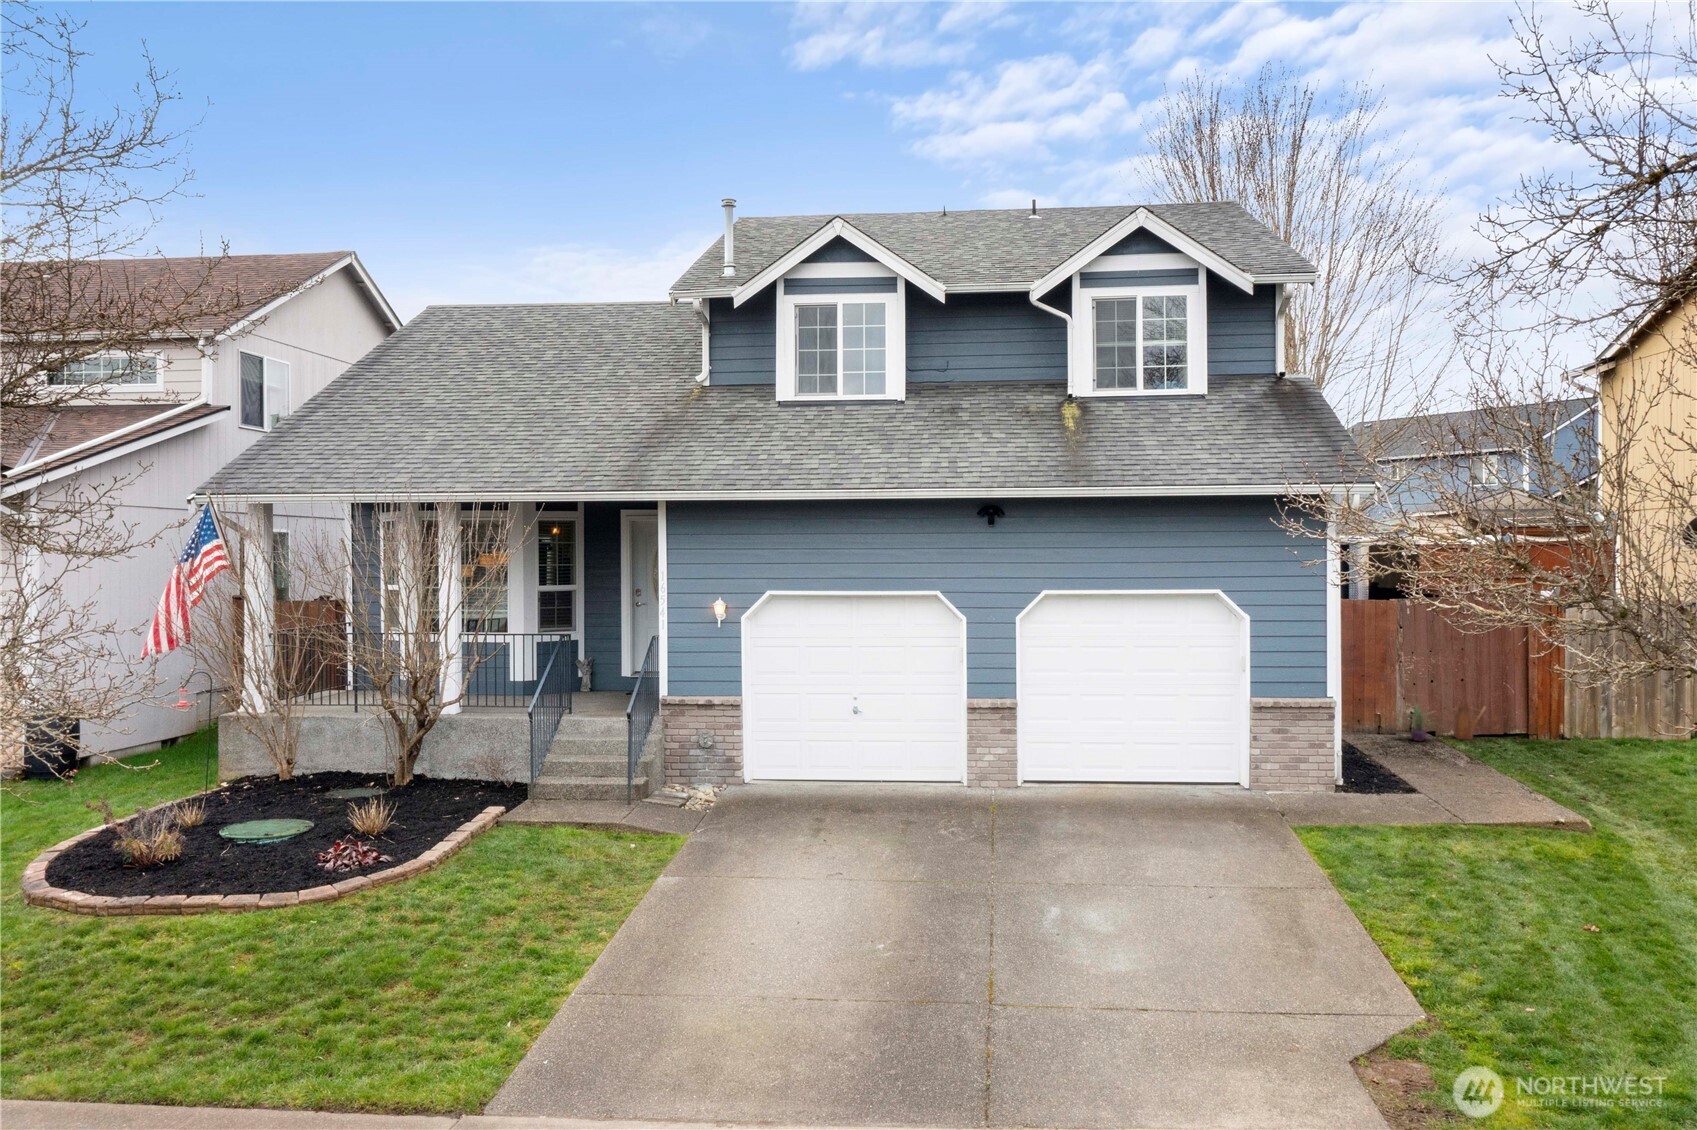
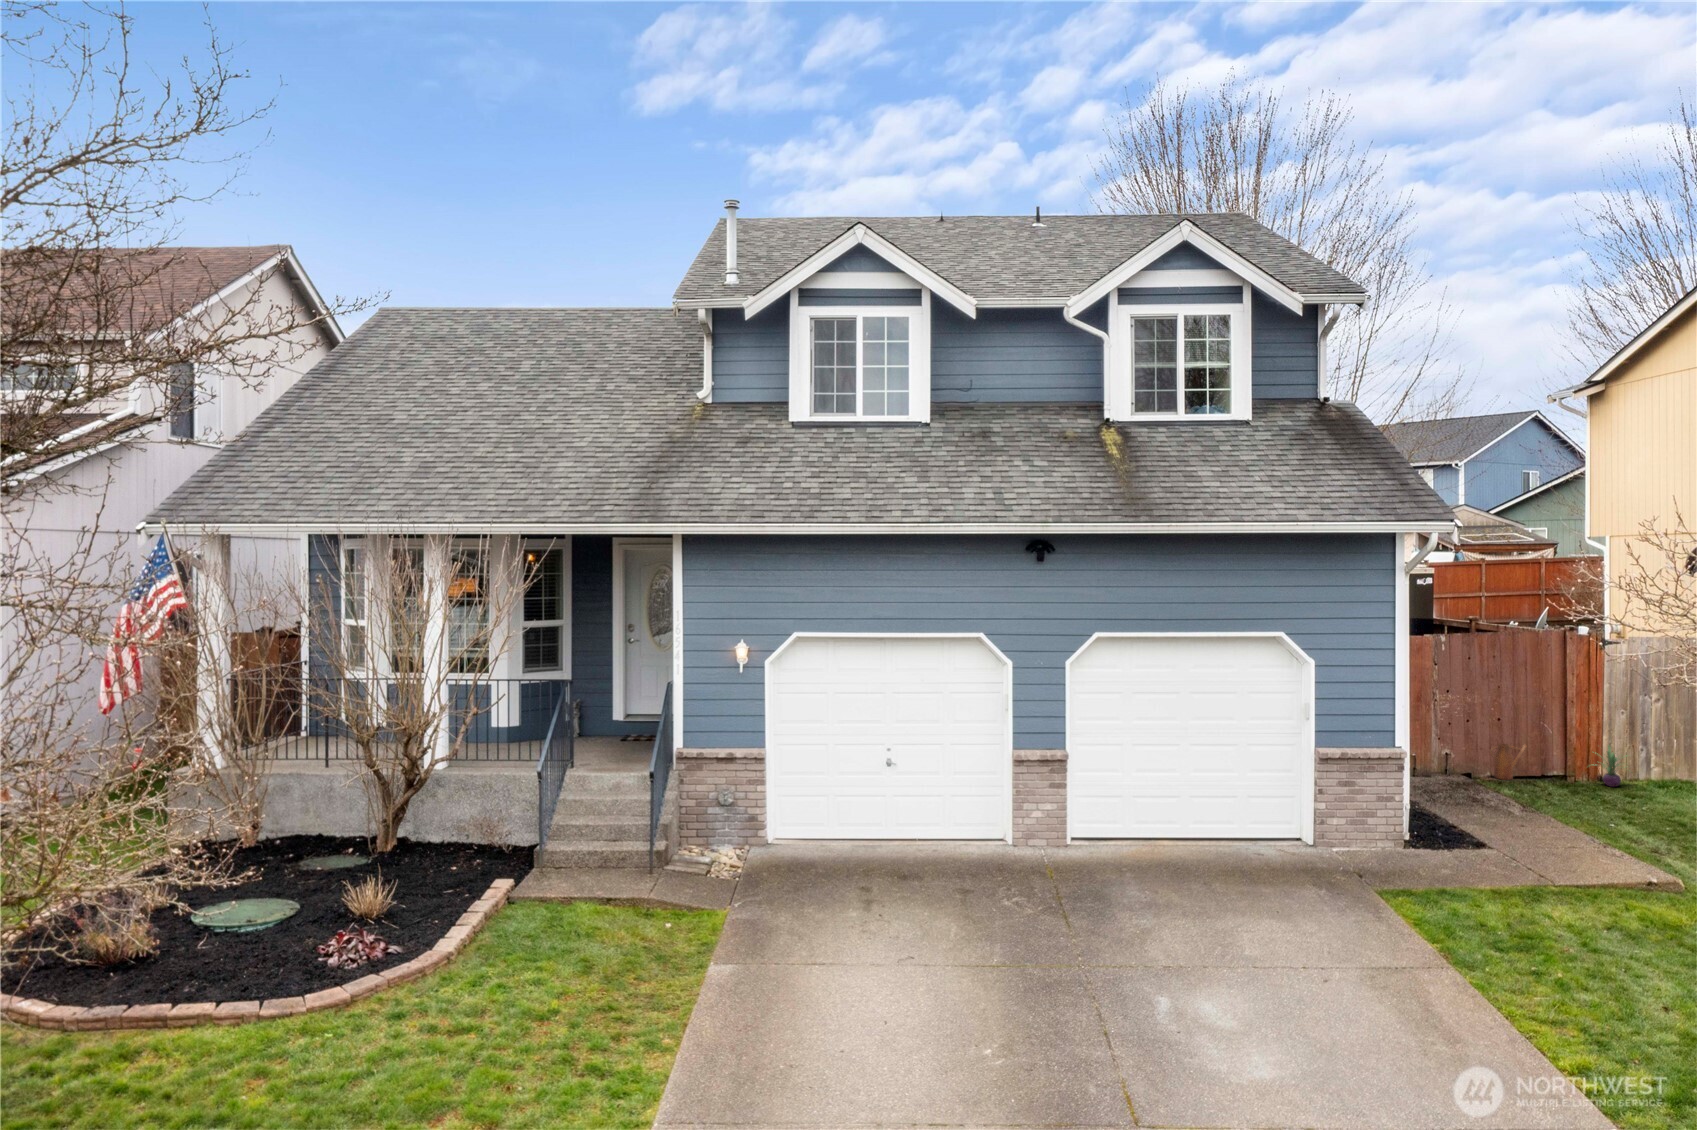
decorative plant: present [1411,704,1426,741] -> present [1603,746,1621,787]

